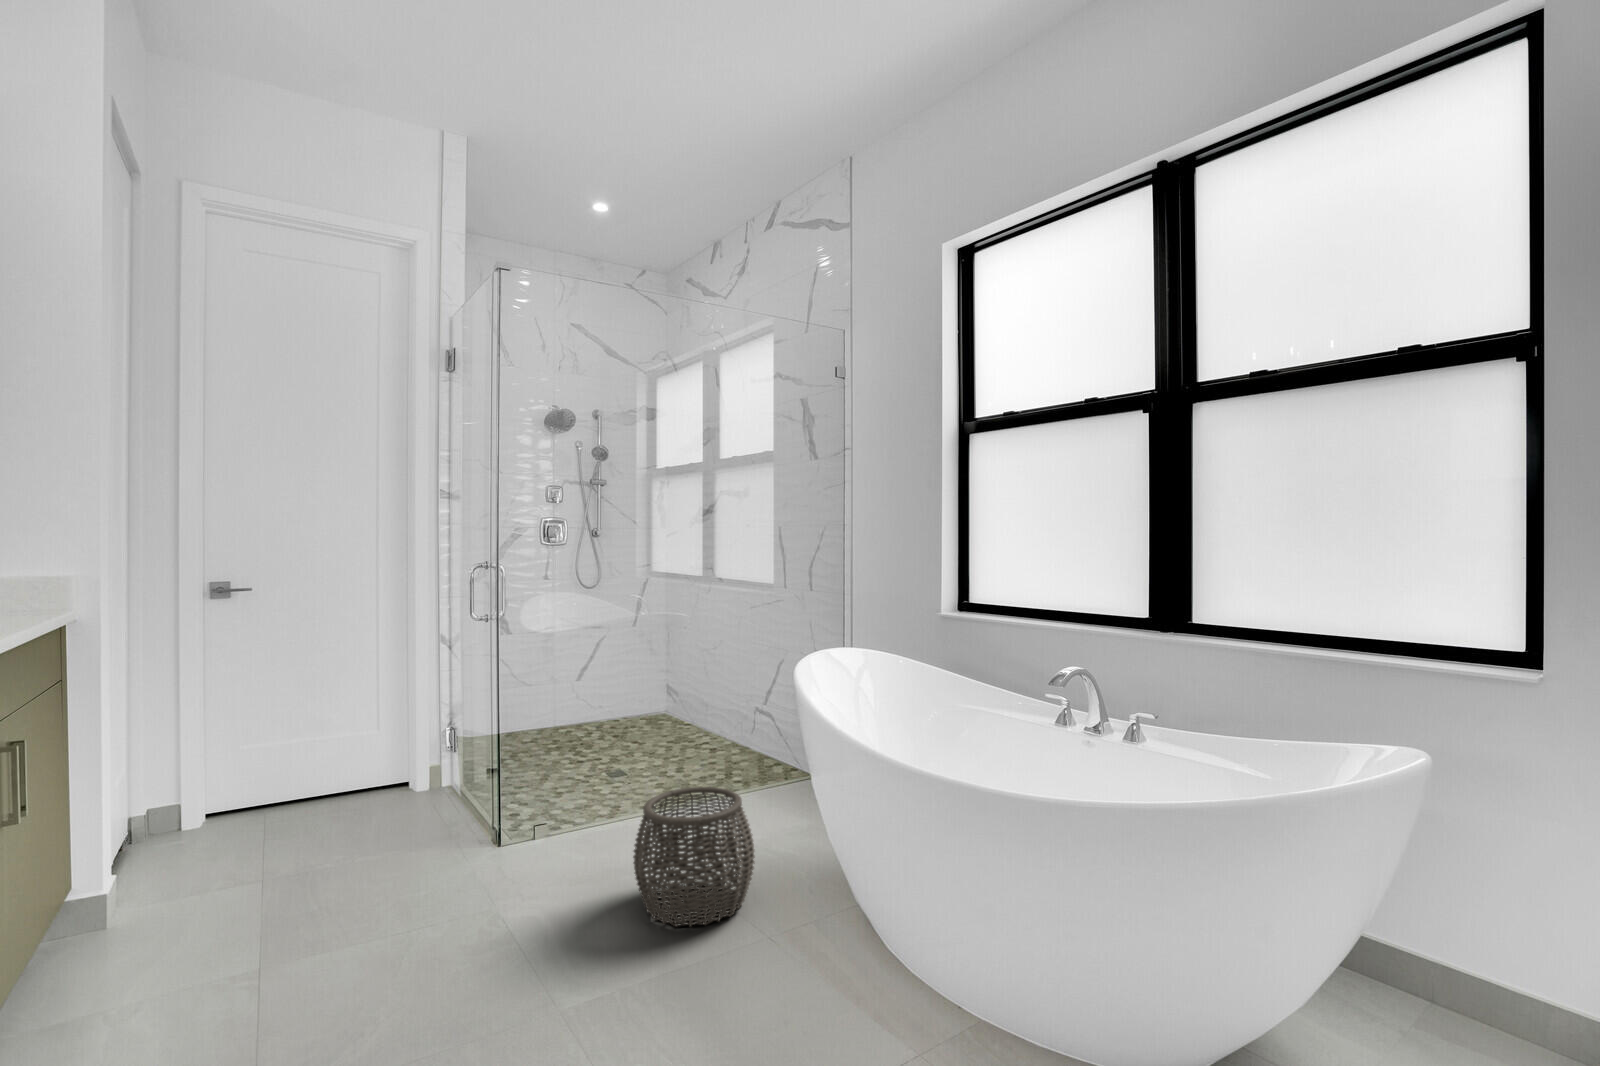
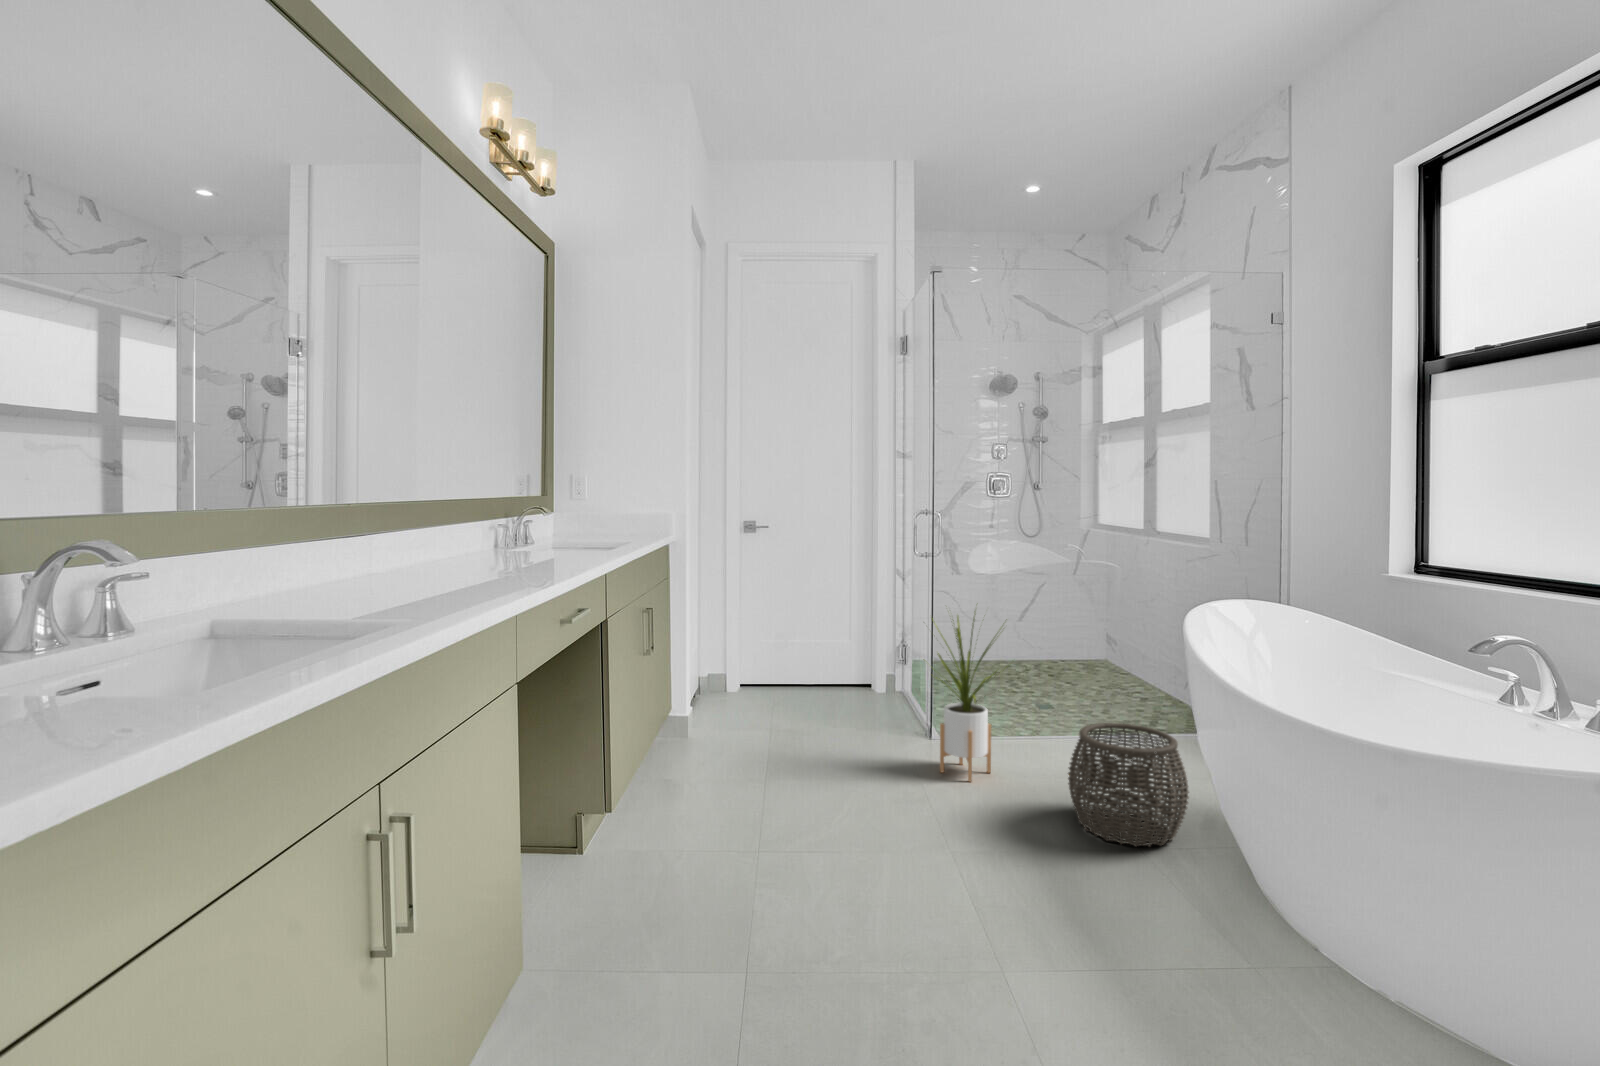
house plant: none [457,670,574,889] -> present [933,617,995,781]

